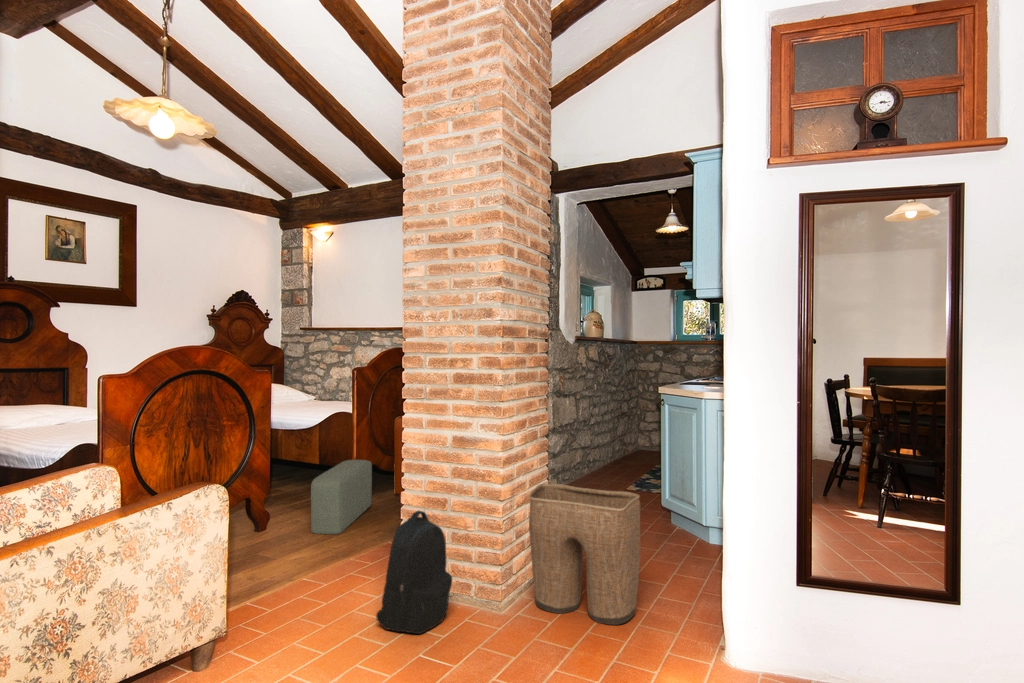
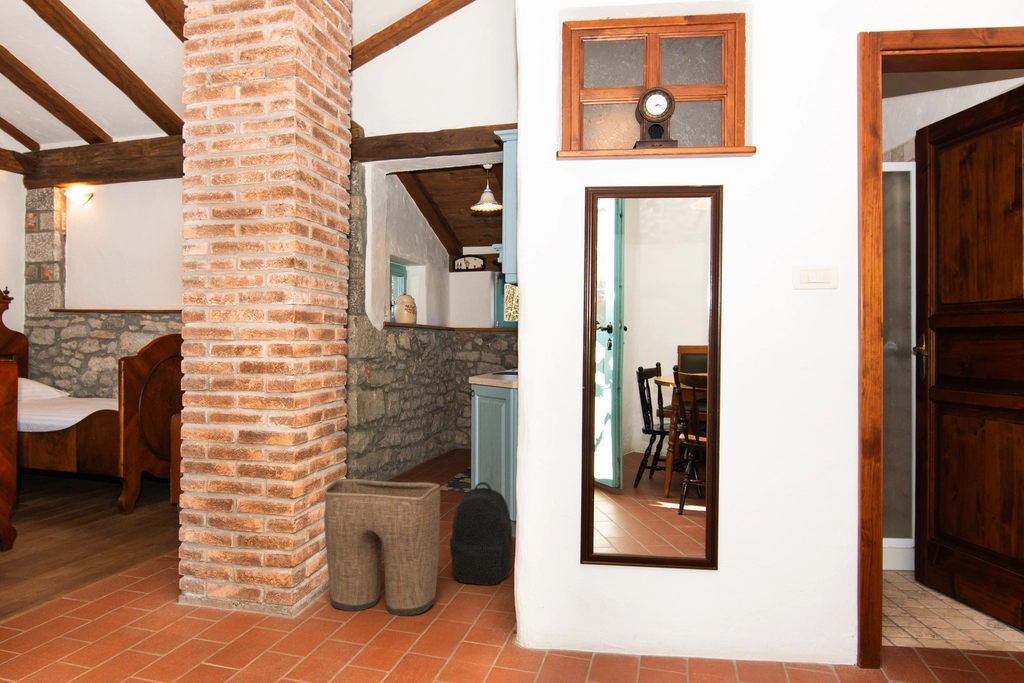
pouf: present [311,460,372,534] -> none [53,470,131,558]
backpack: present [376,510,452,634] -> present [450,482,513,585]

